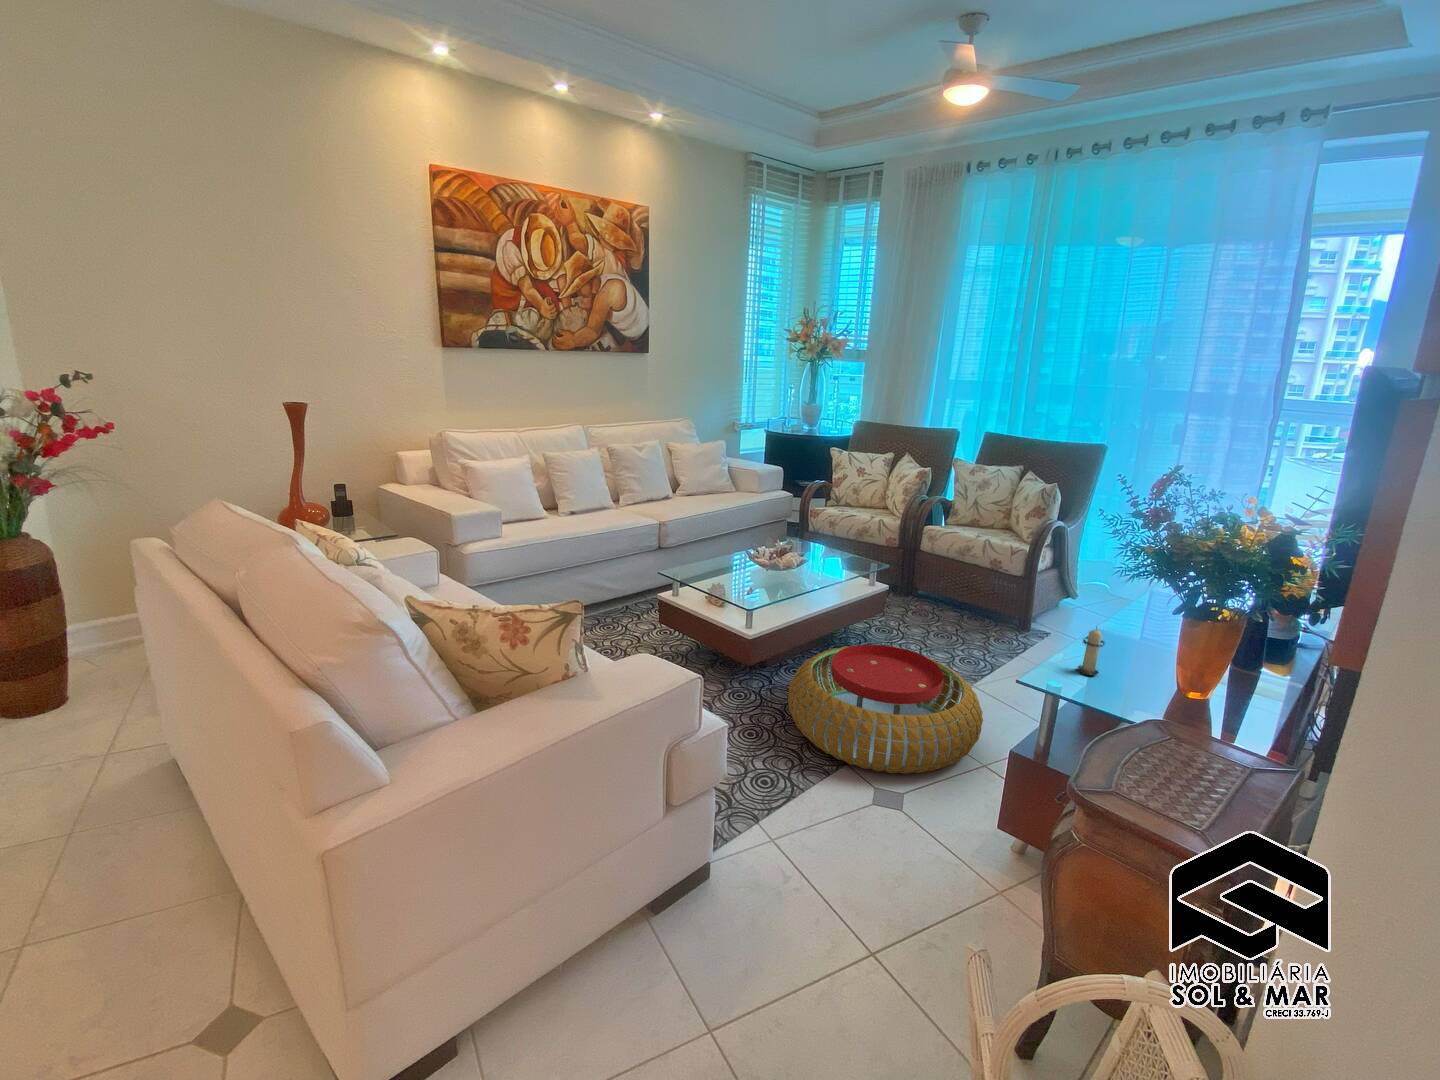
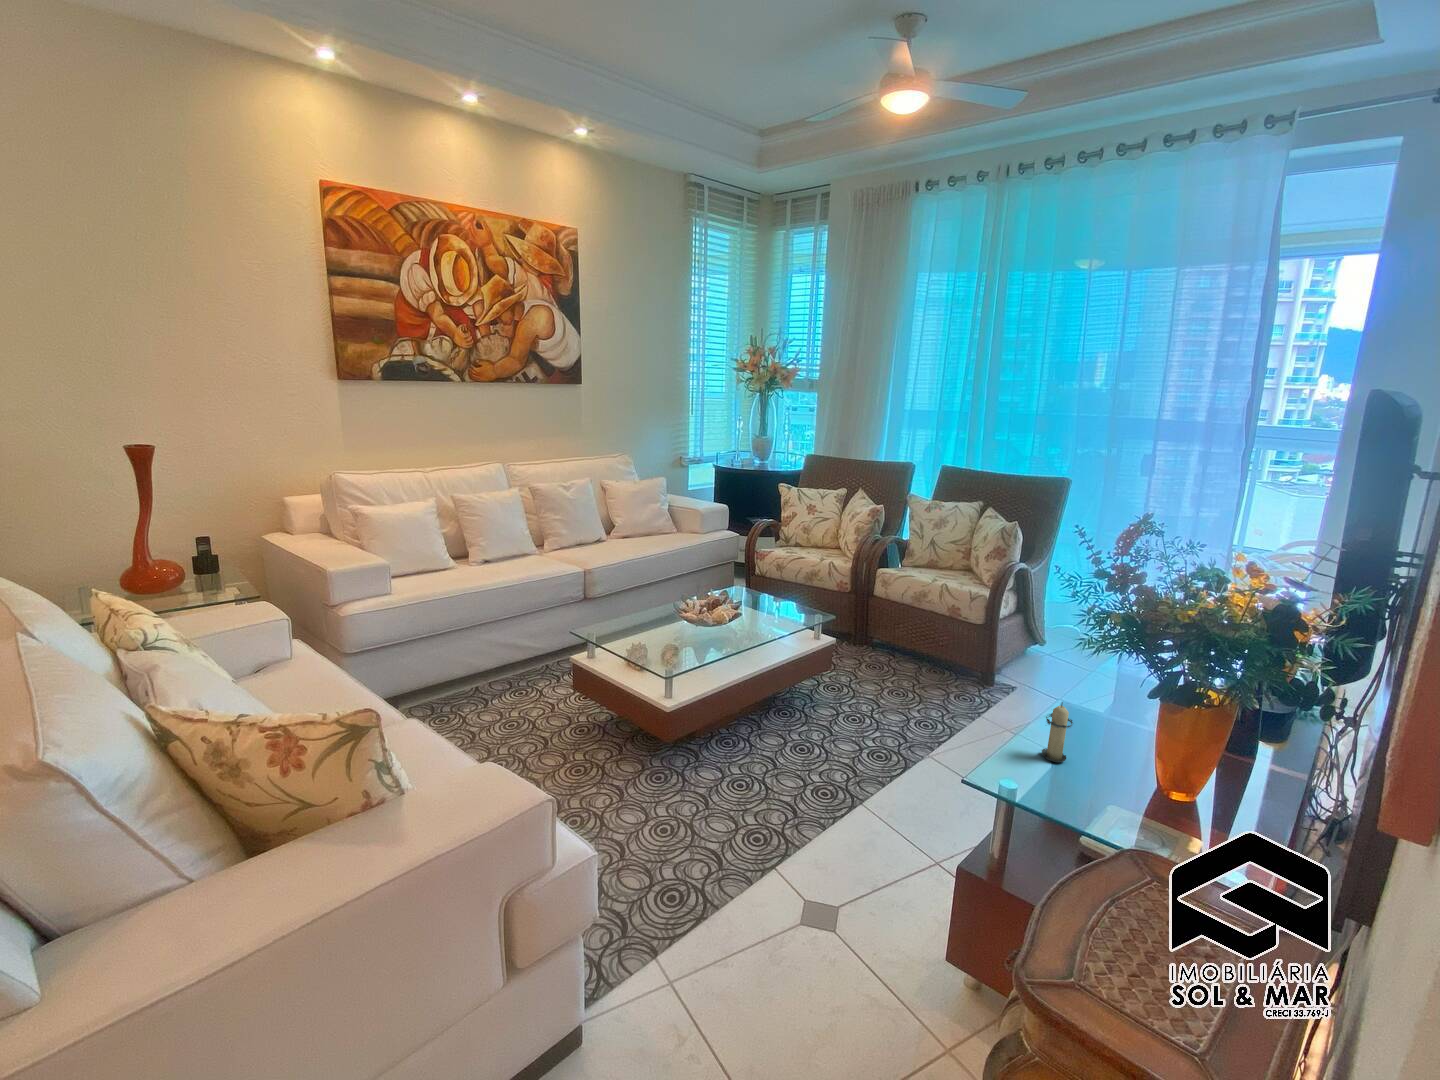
pouf: present [788,645,983,774] -> none [709,714,936,881]

